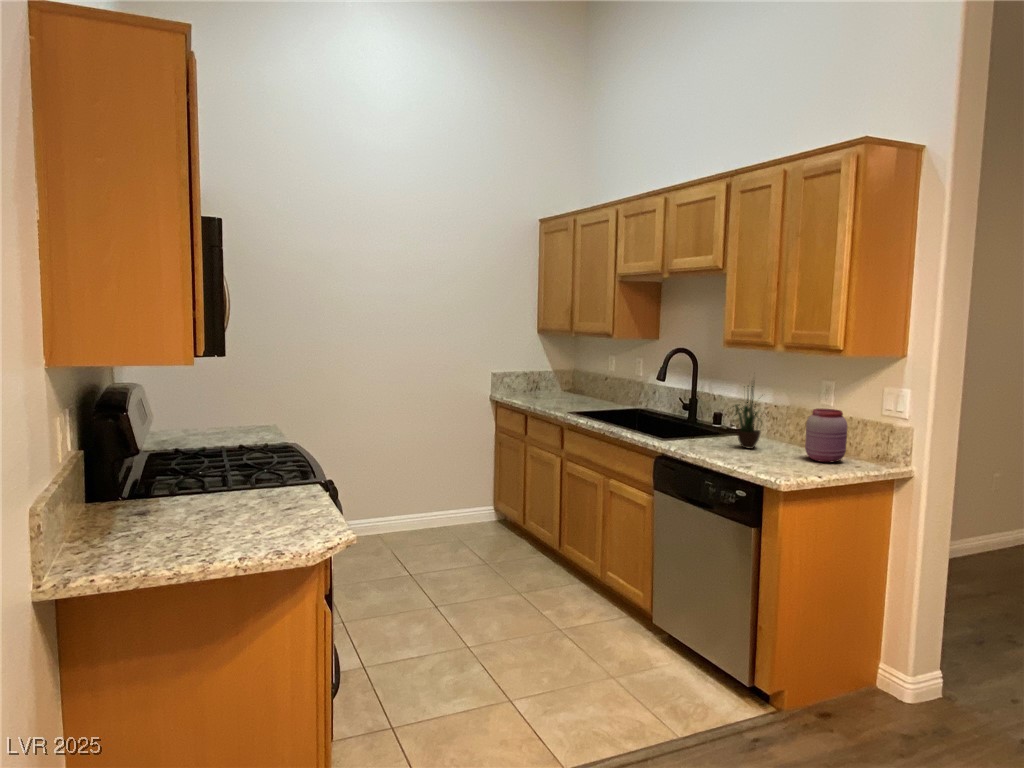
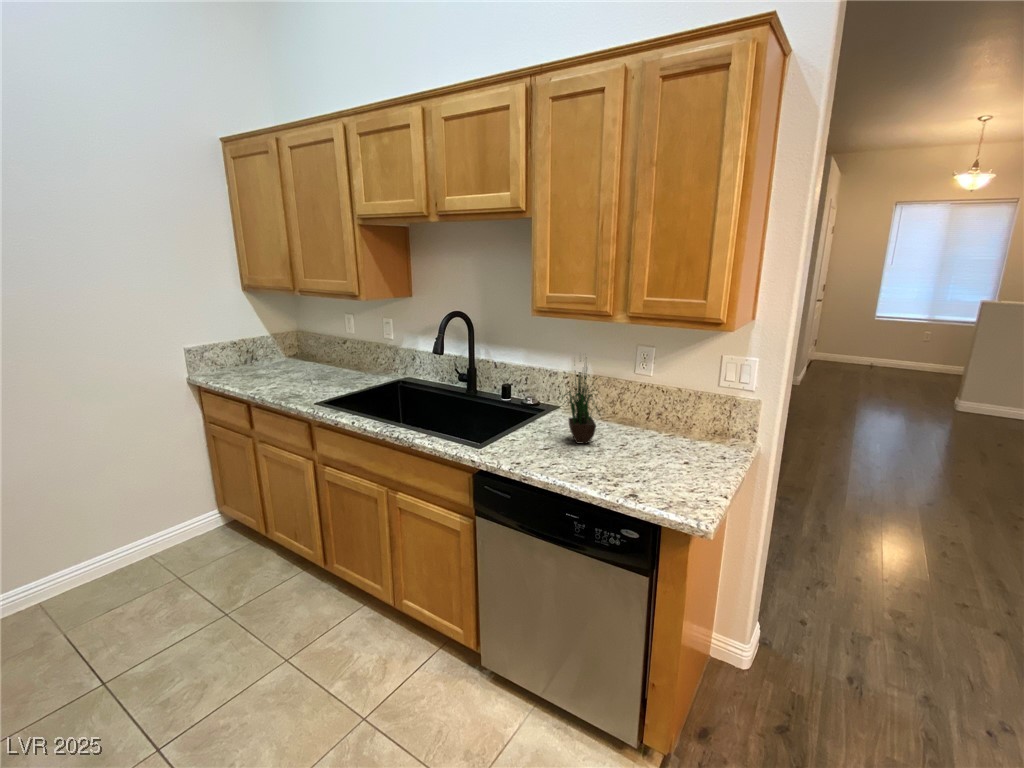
jar: present [805,409,848,462] -> none [656,388,705,455]

